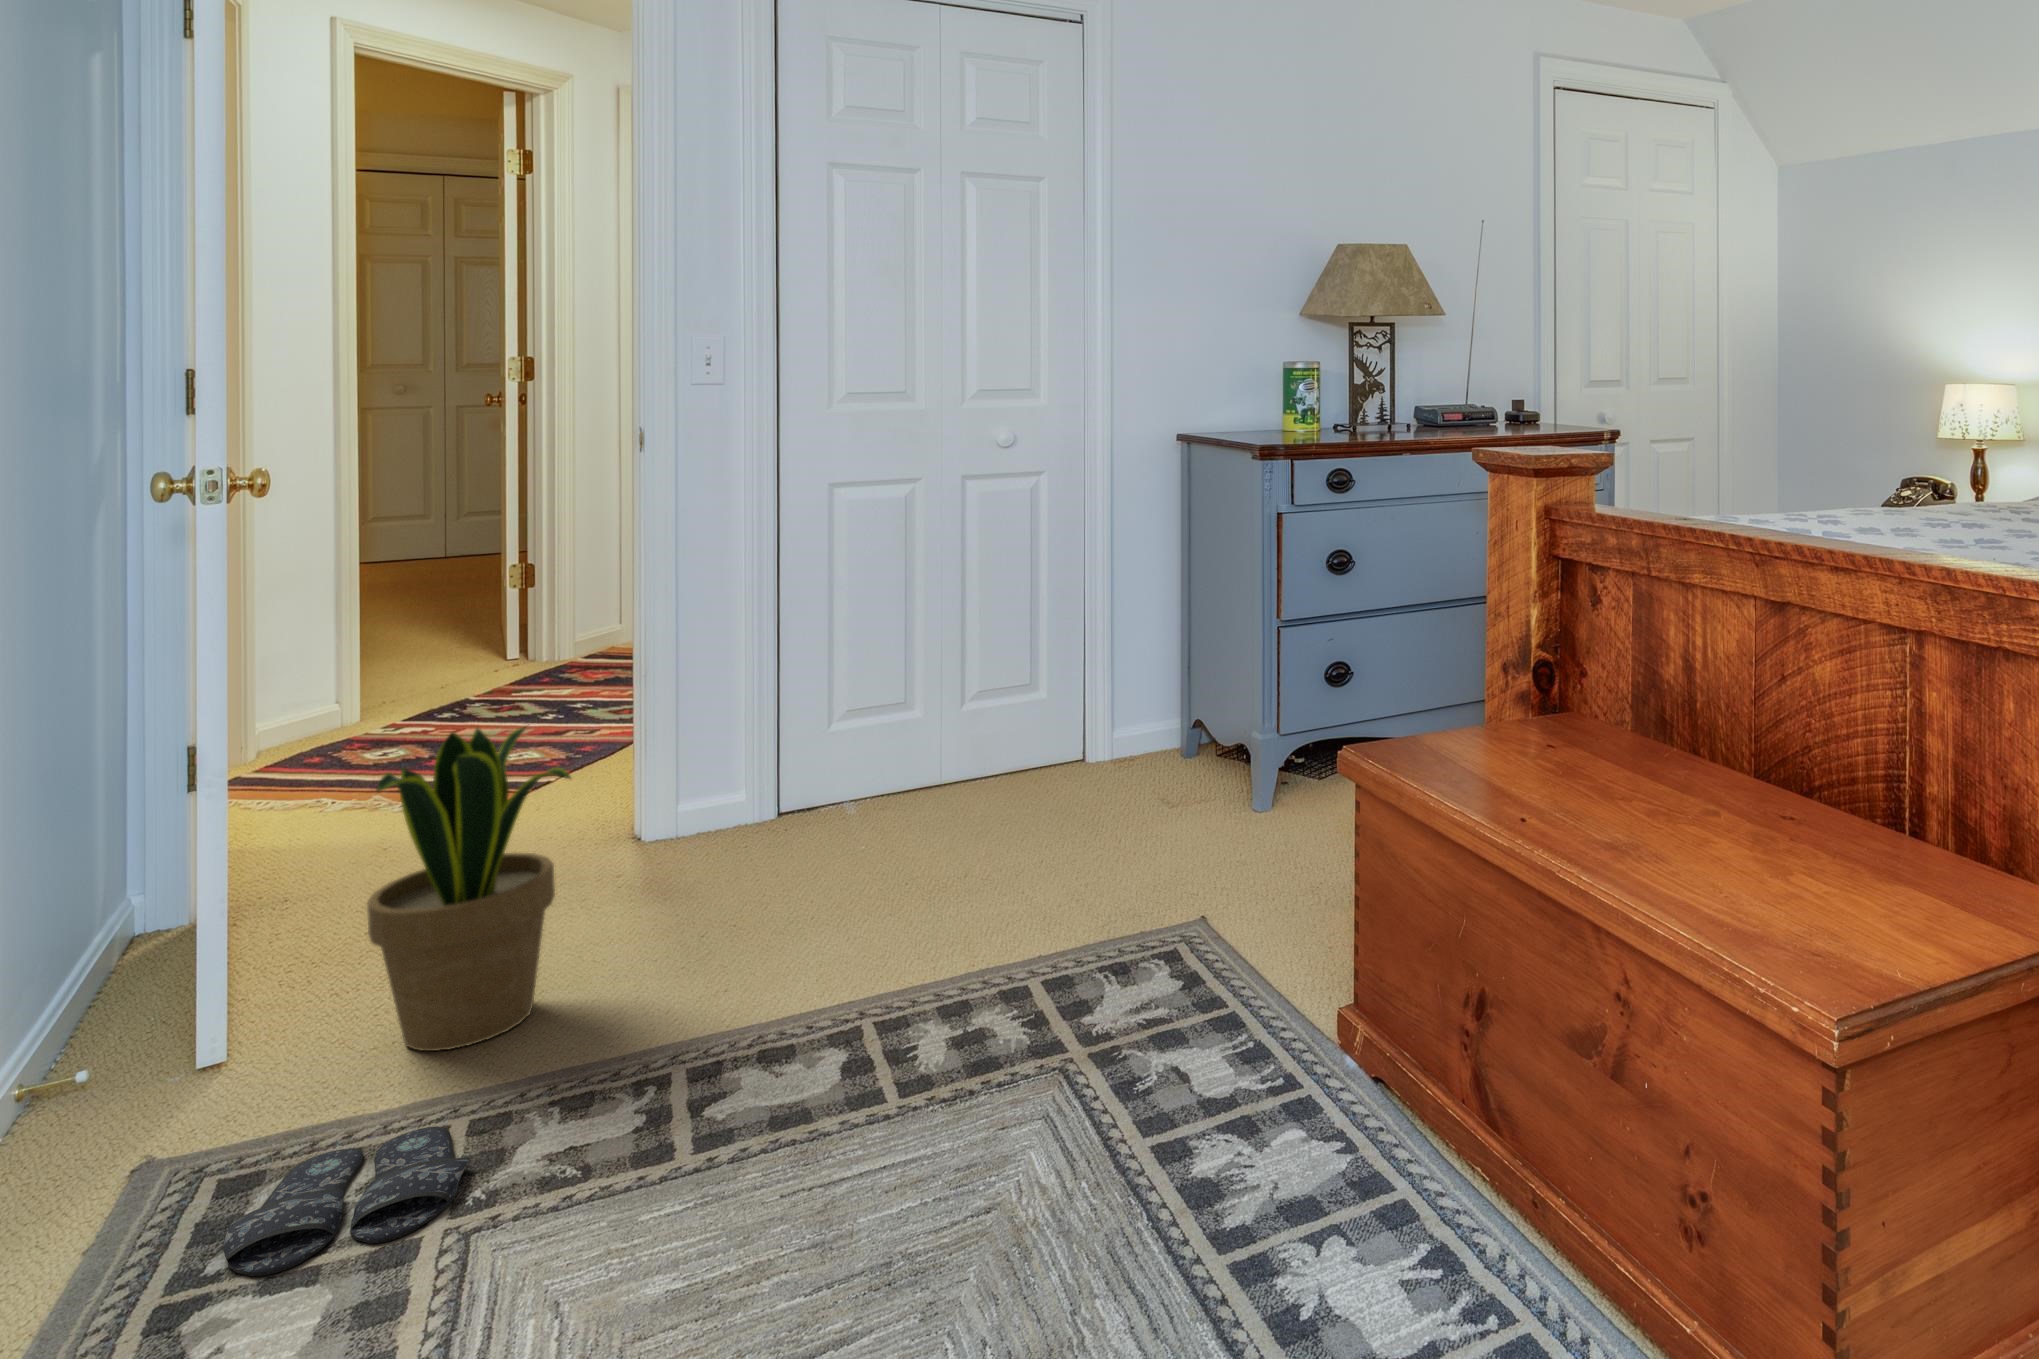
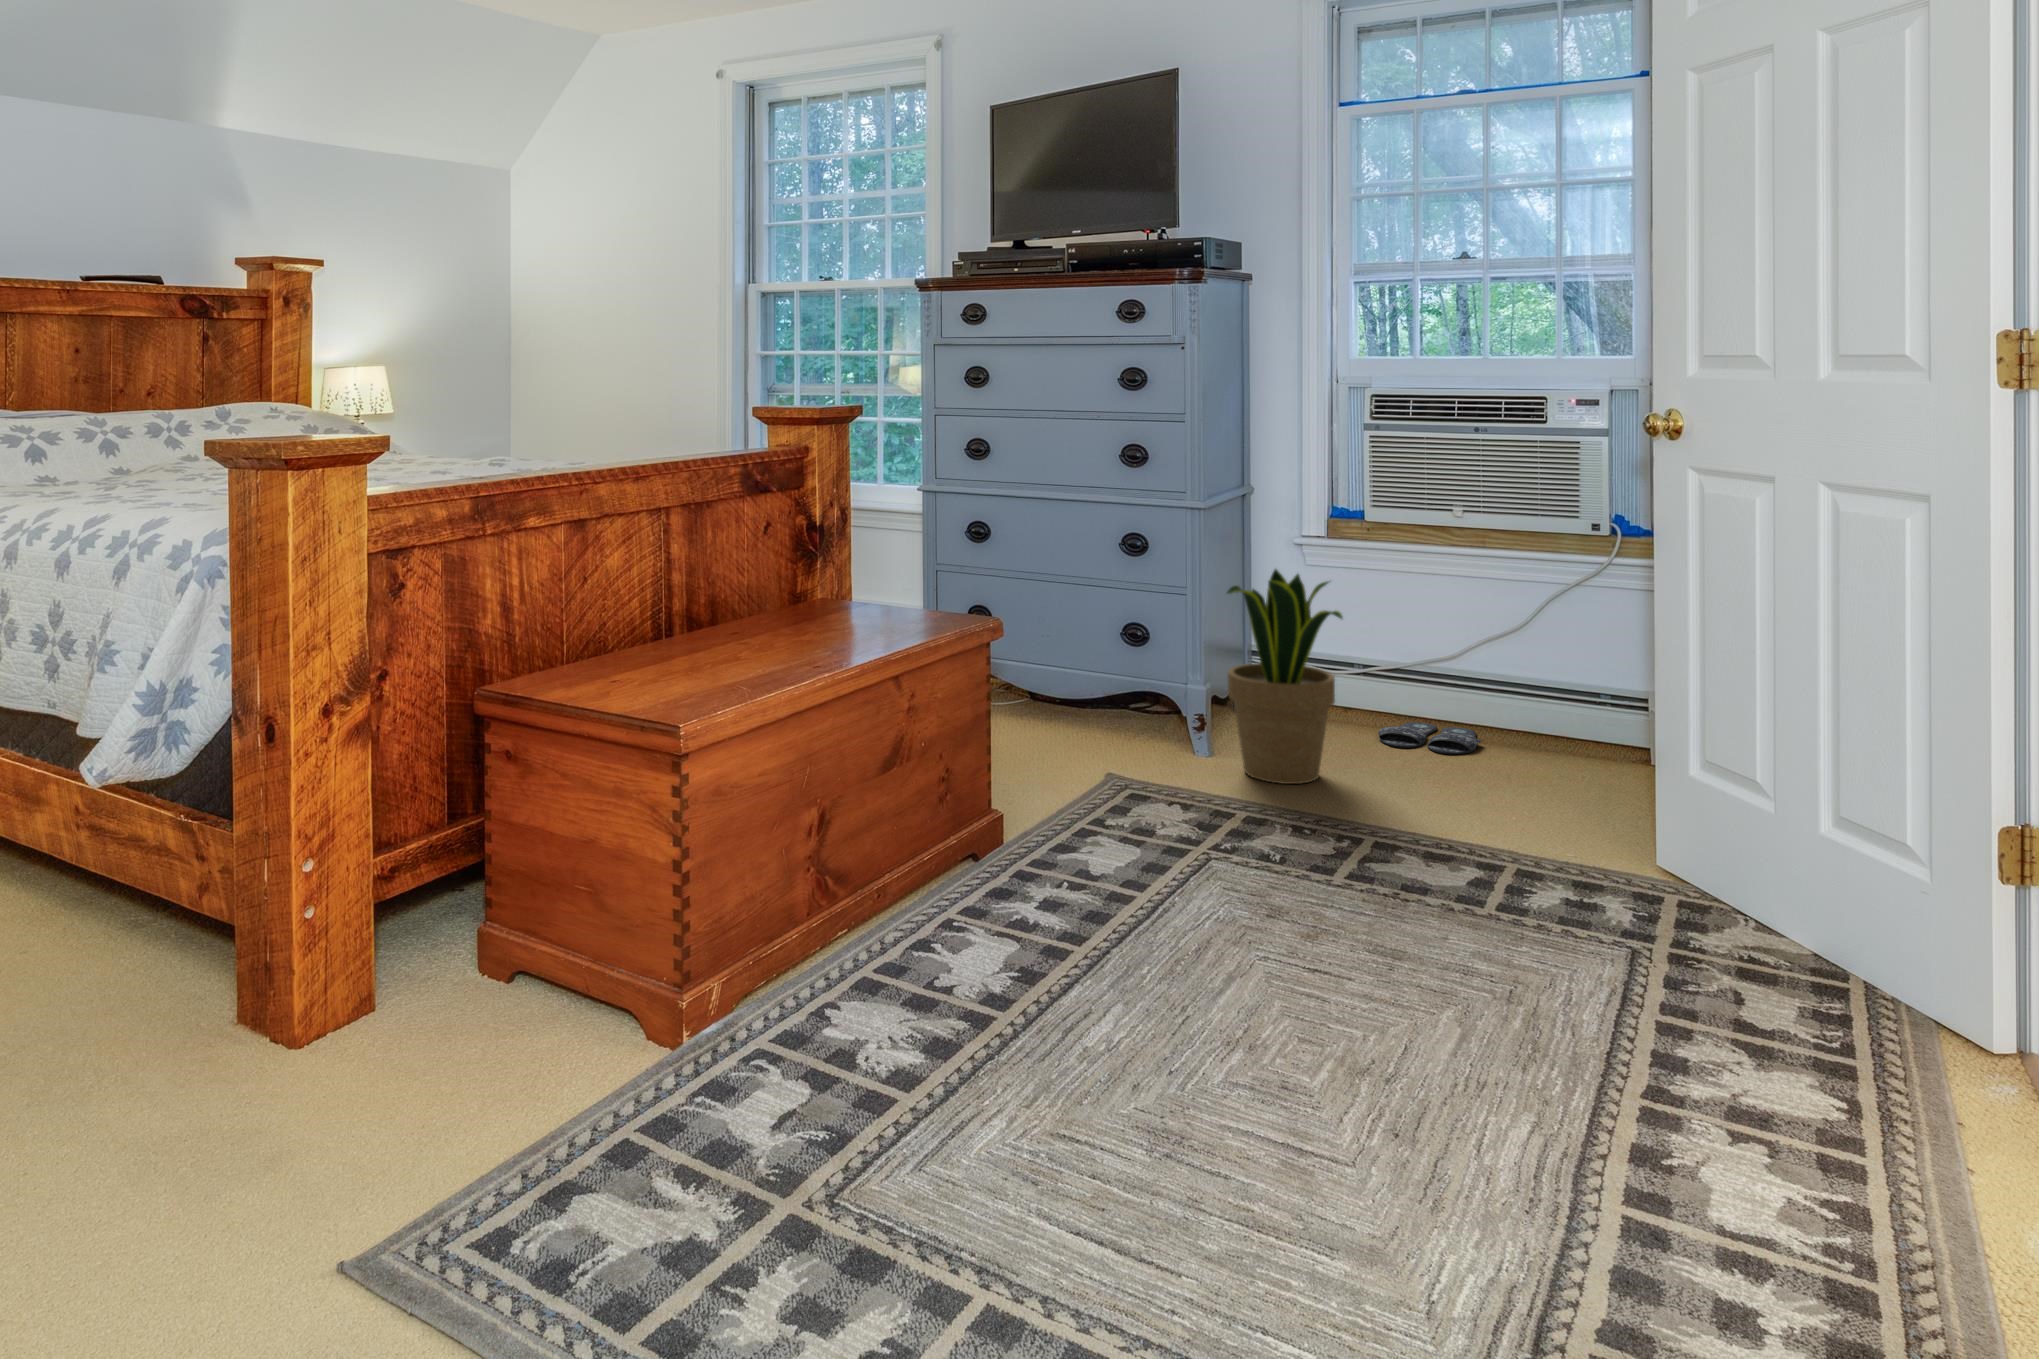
slippers: present [223,1126,470,1276] -> present [1378,722,1482,754]

